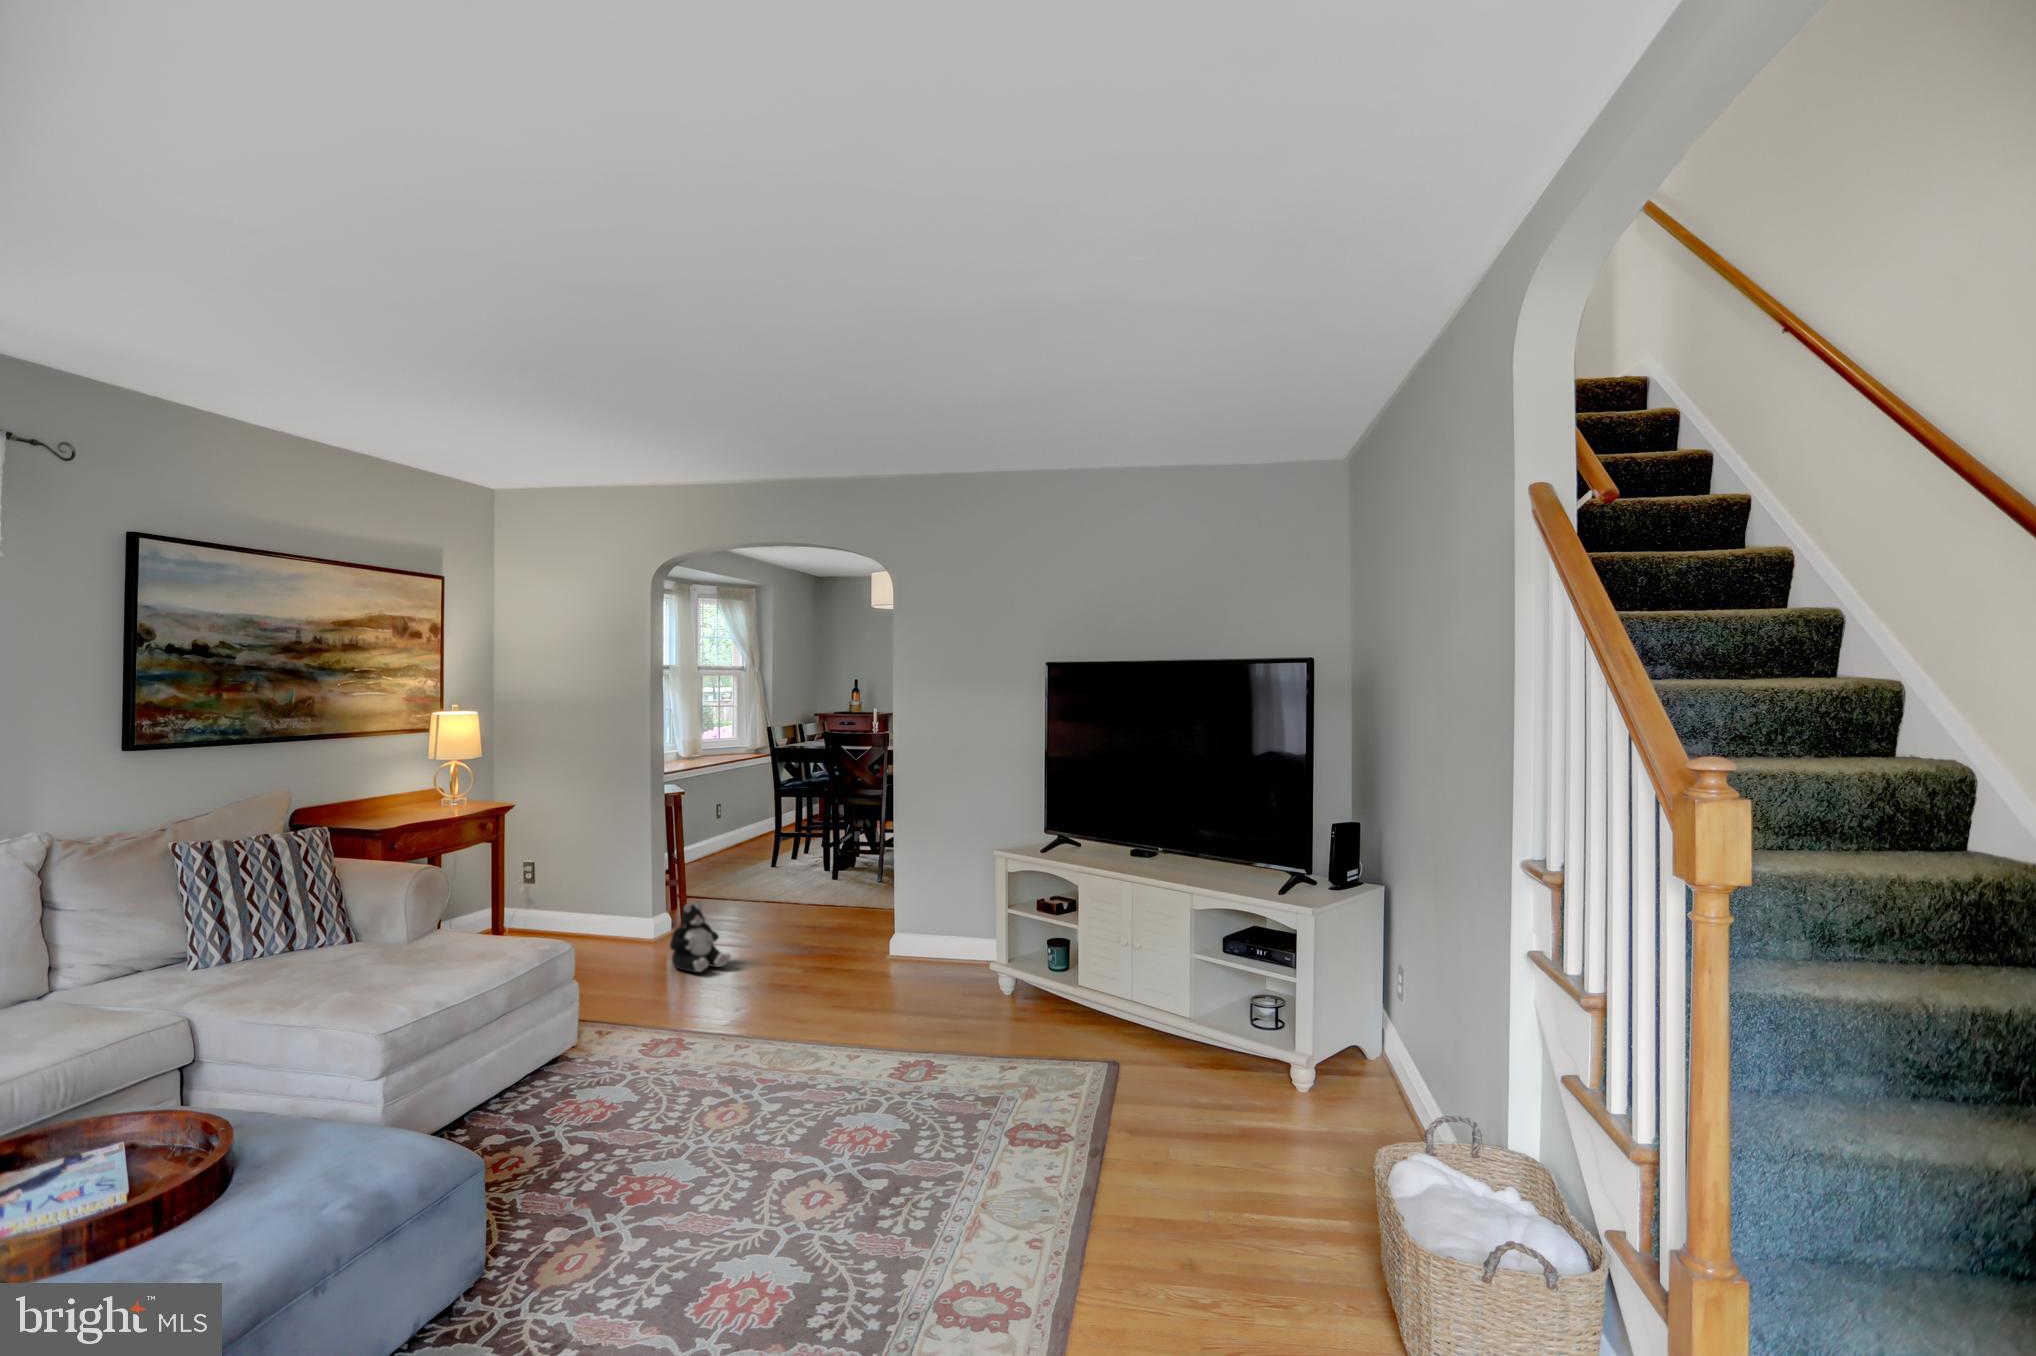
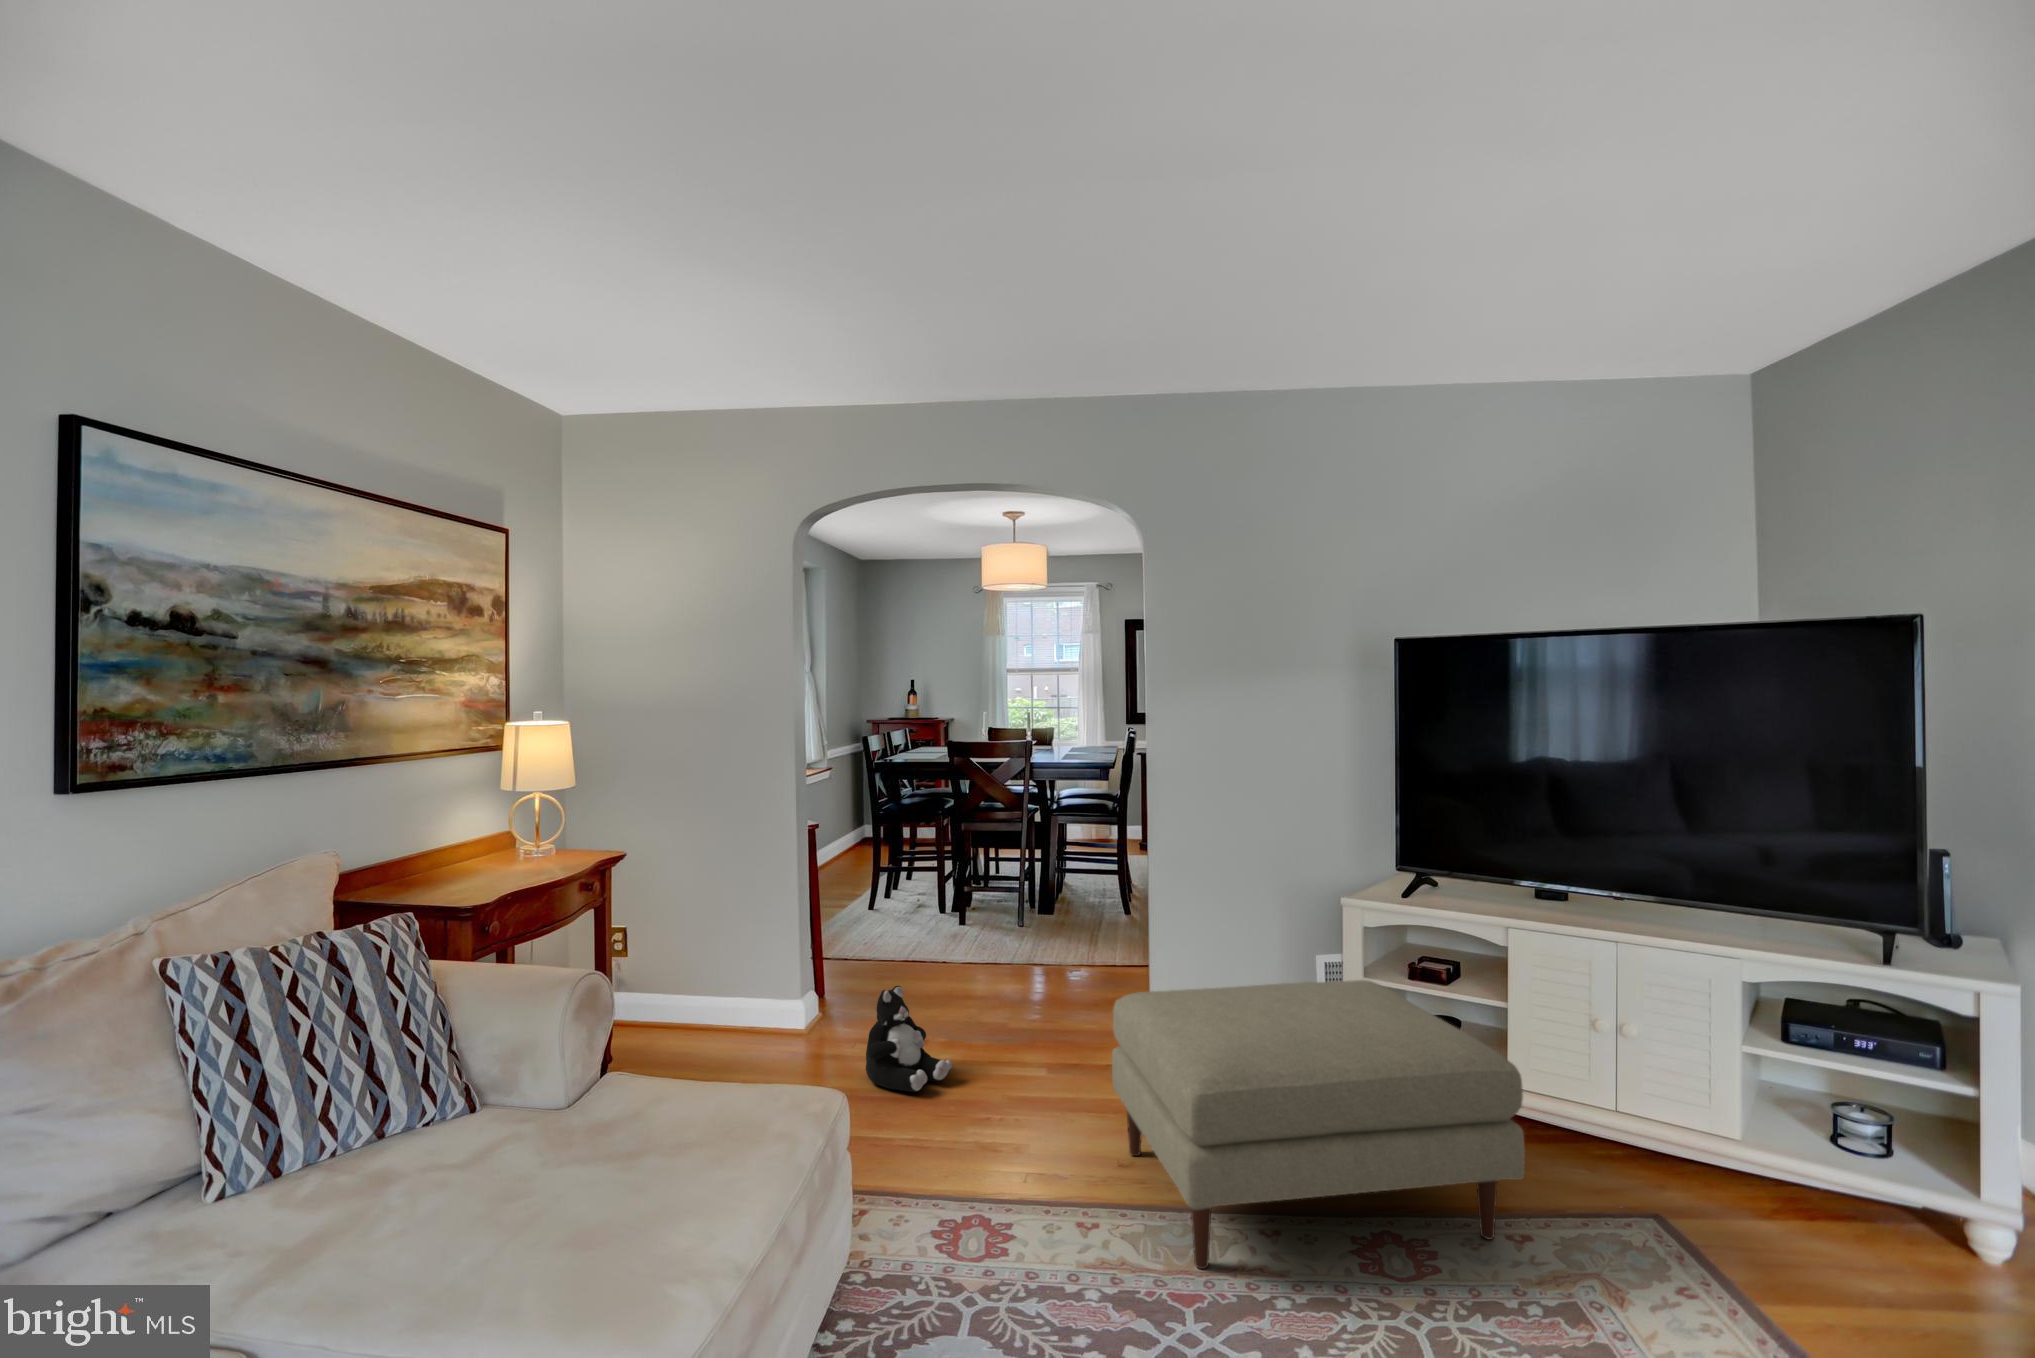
ottoman: none [783,900,1010,1061] -> present [1112,980,1525,1269]

